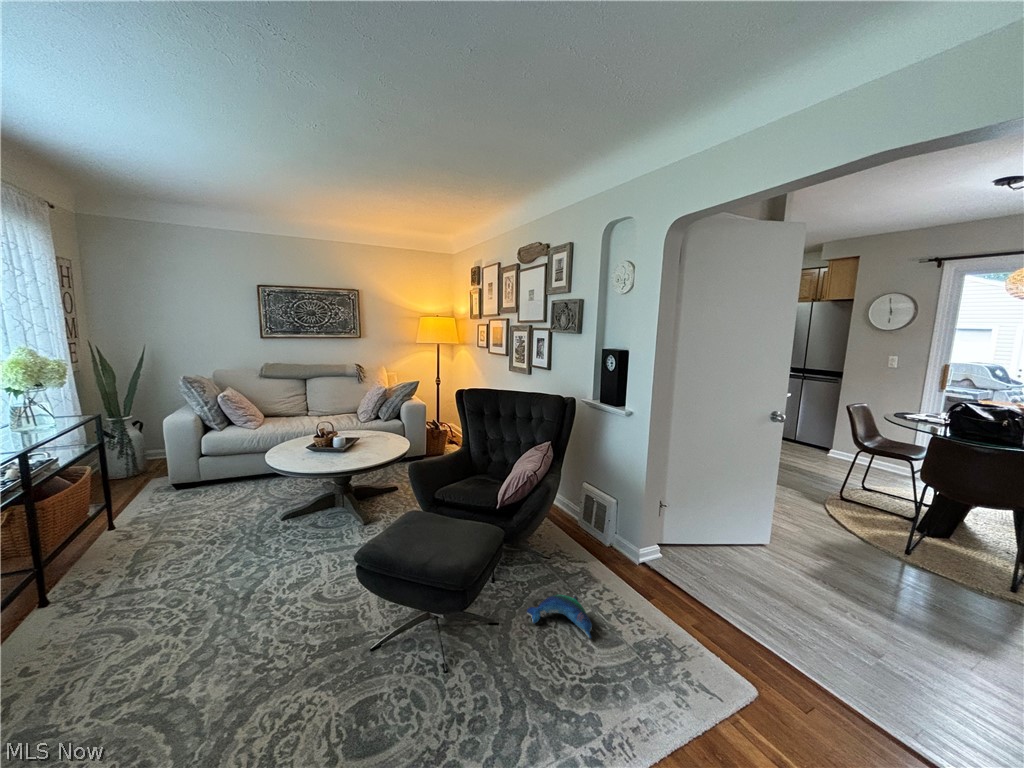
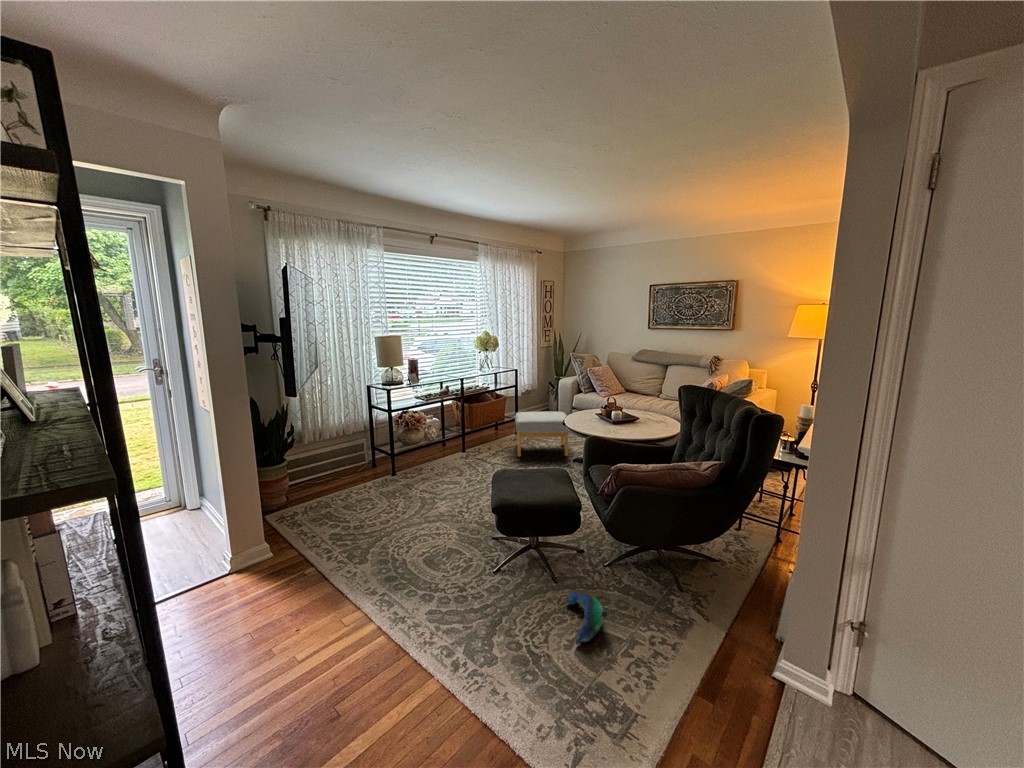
footstool: none [148,459,267,549] -> present [515,411,569,457]

